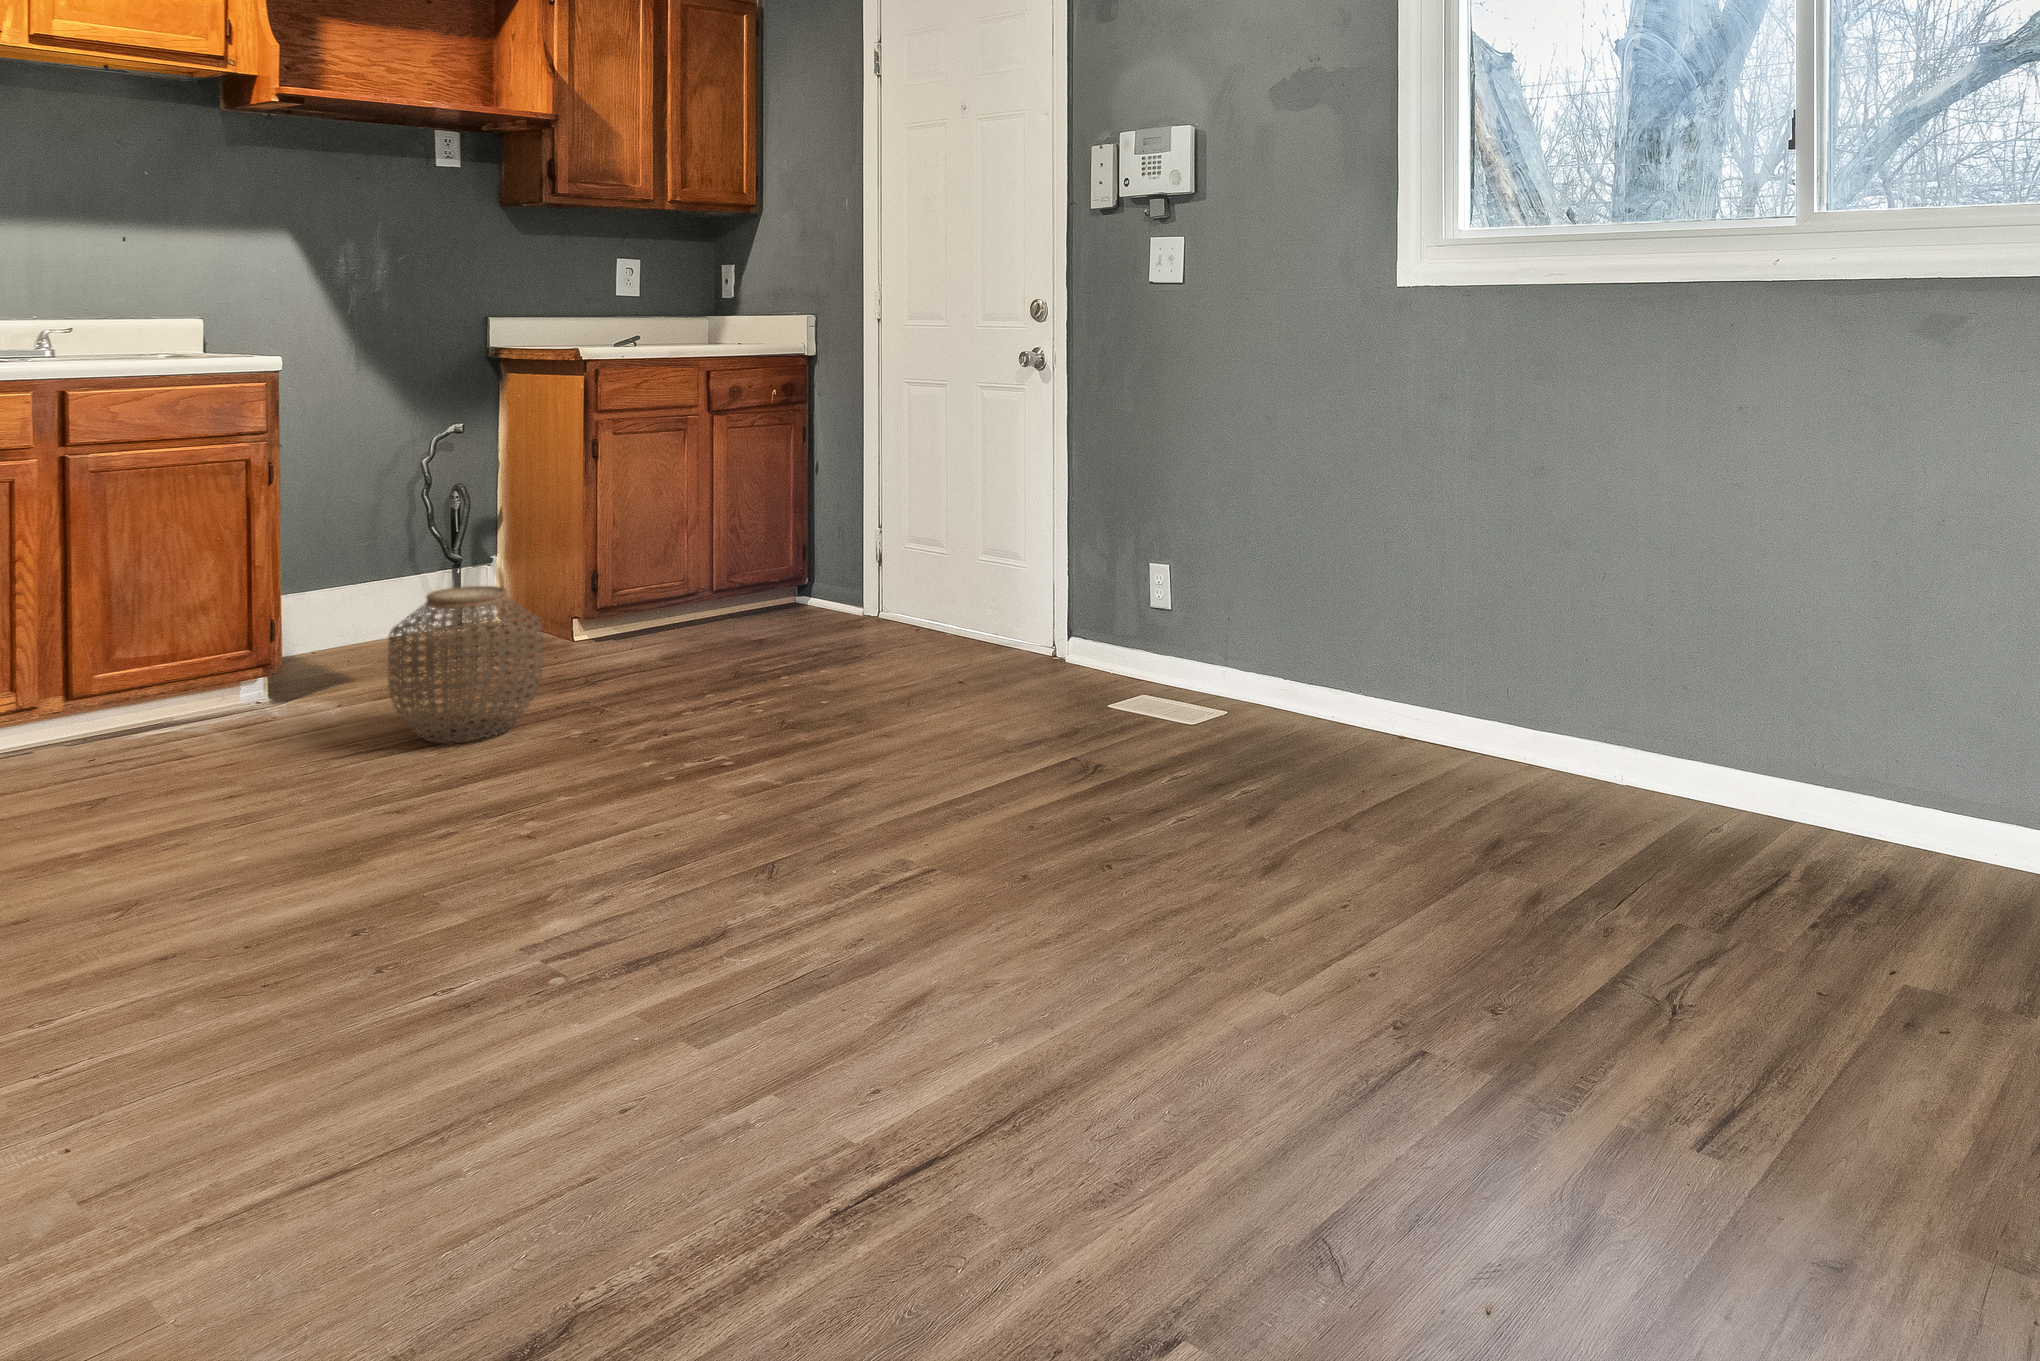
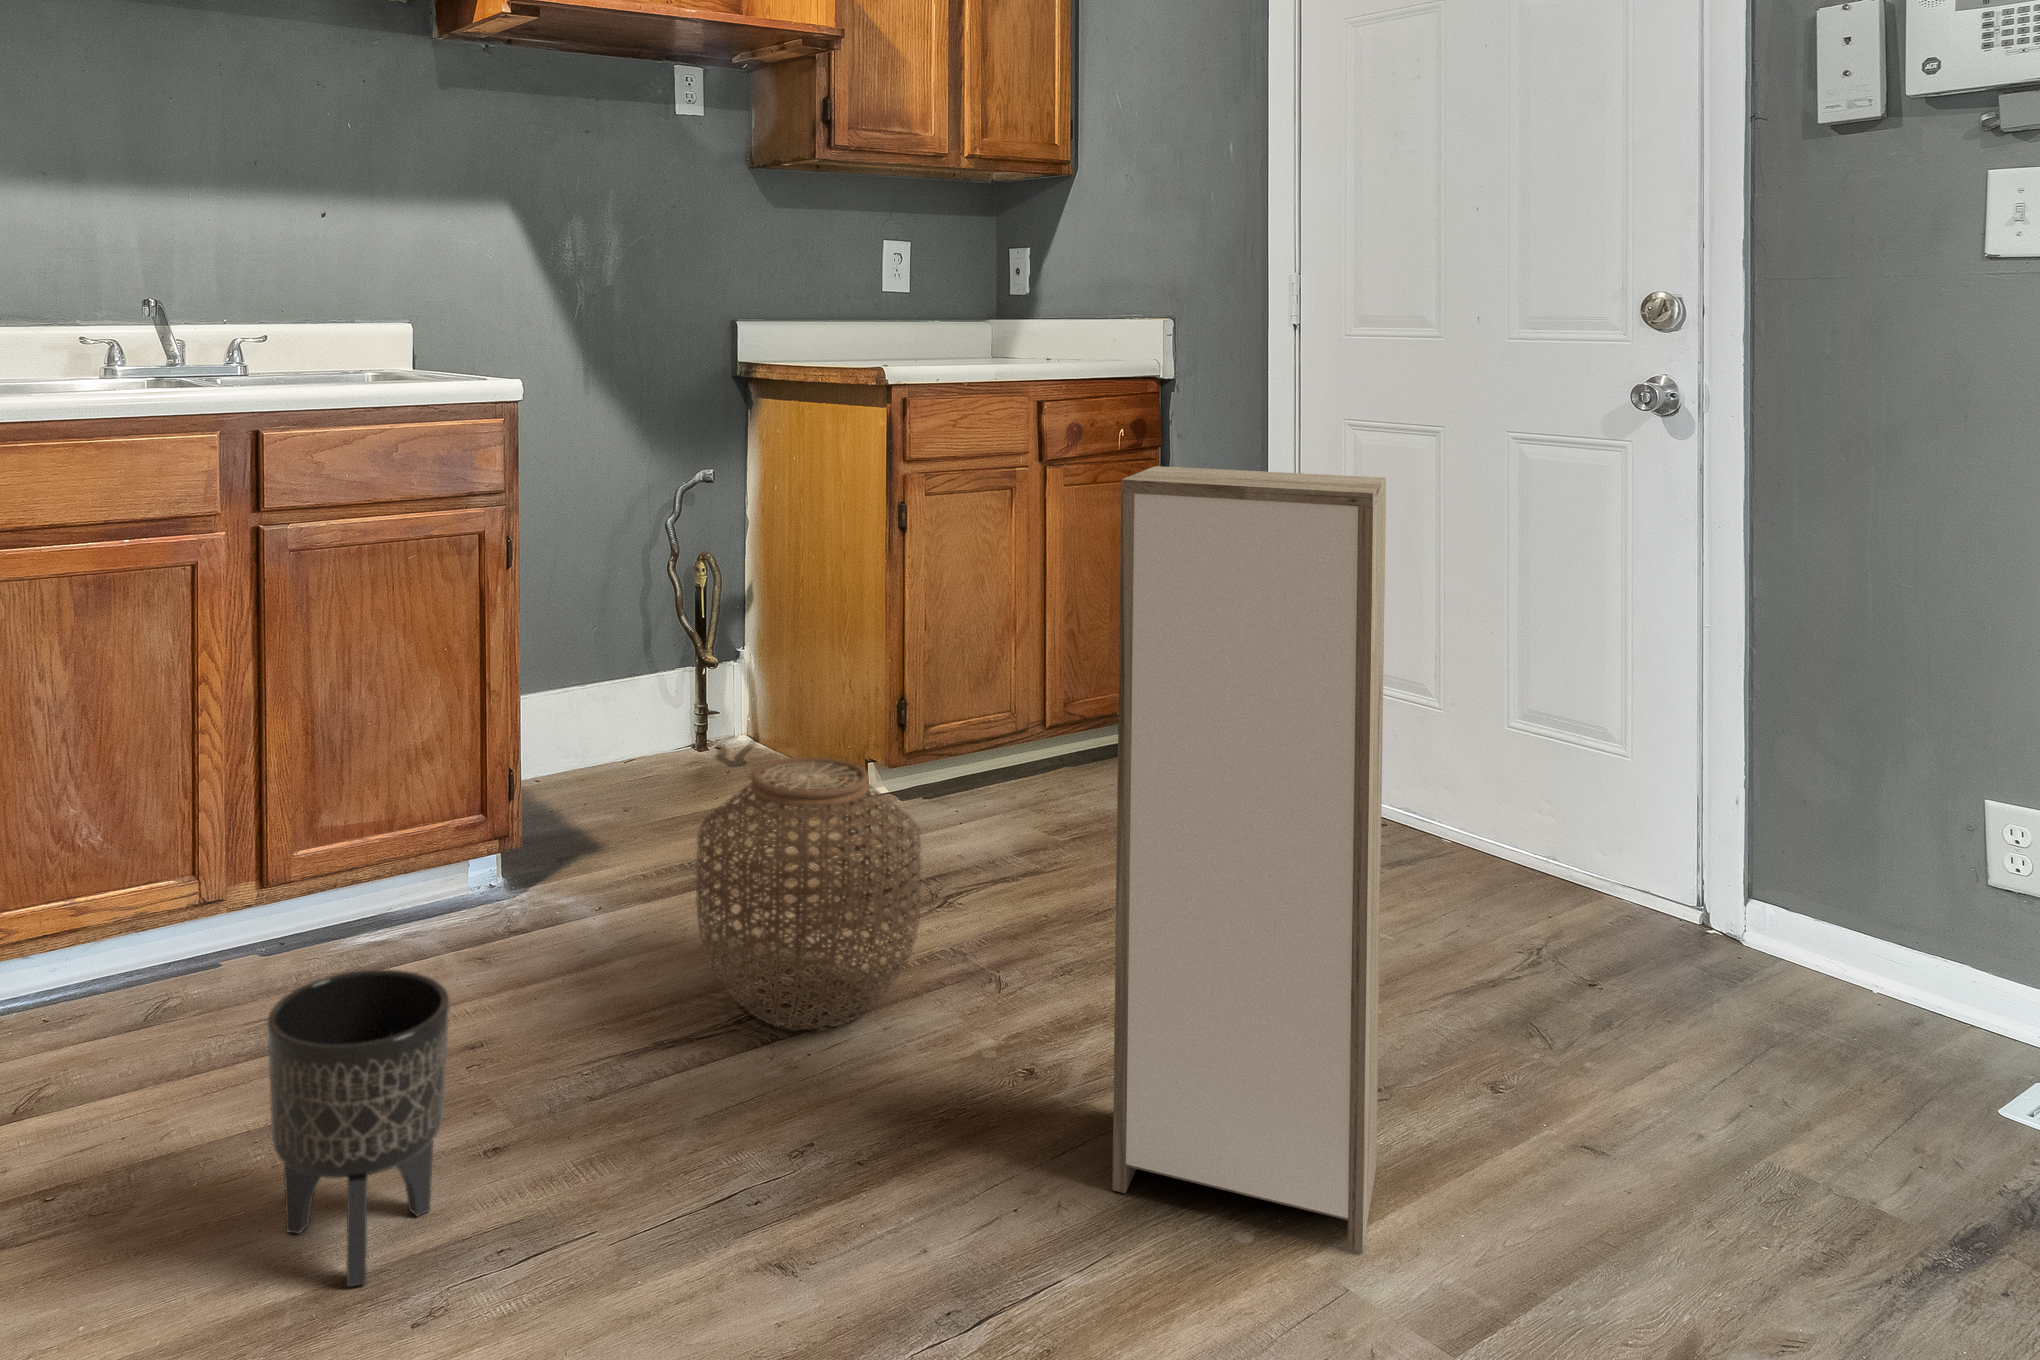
storage cabinet: none [608,395,768,785] -> present [1113,466,1386,1253]
planter: none [64,691,189,849] -> present [267,970,450,1287]

